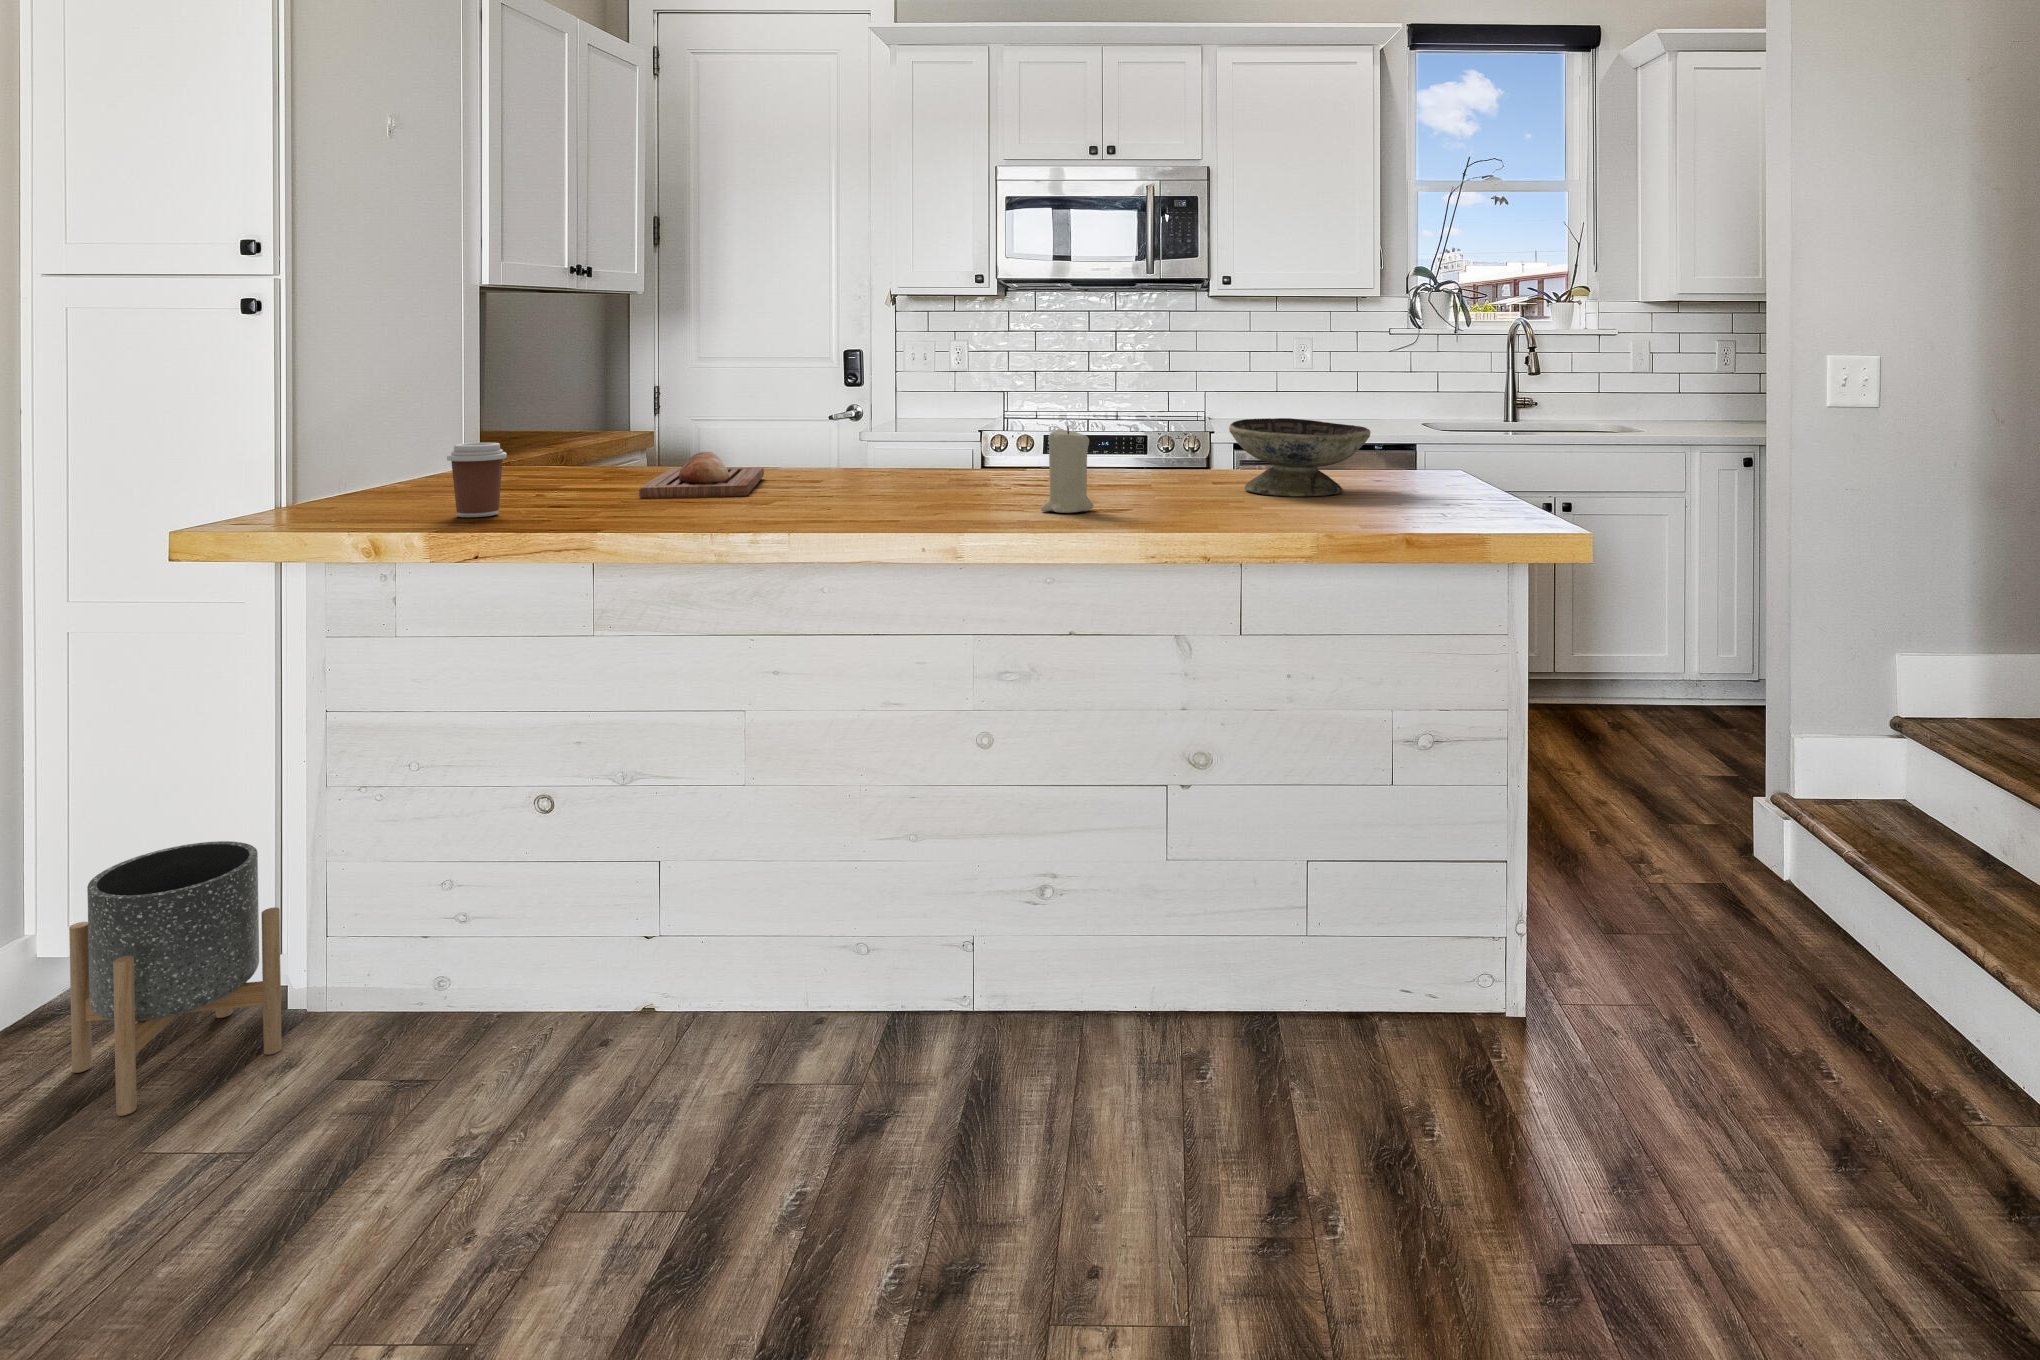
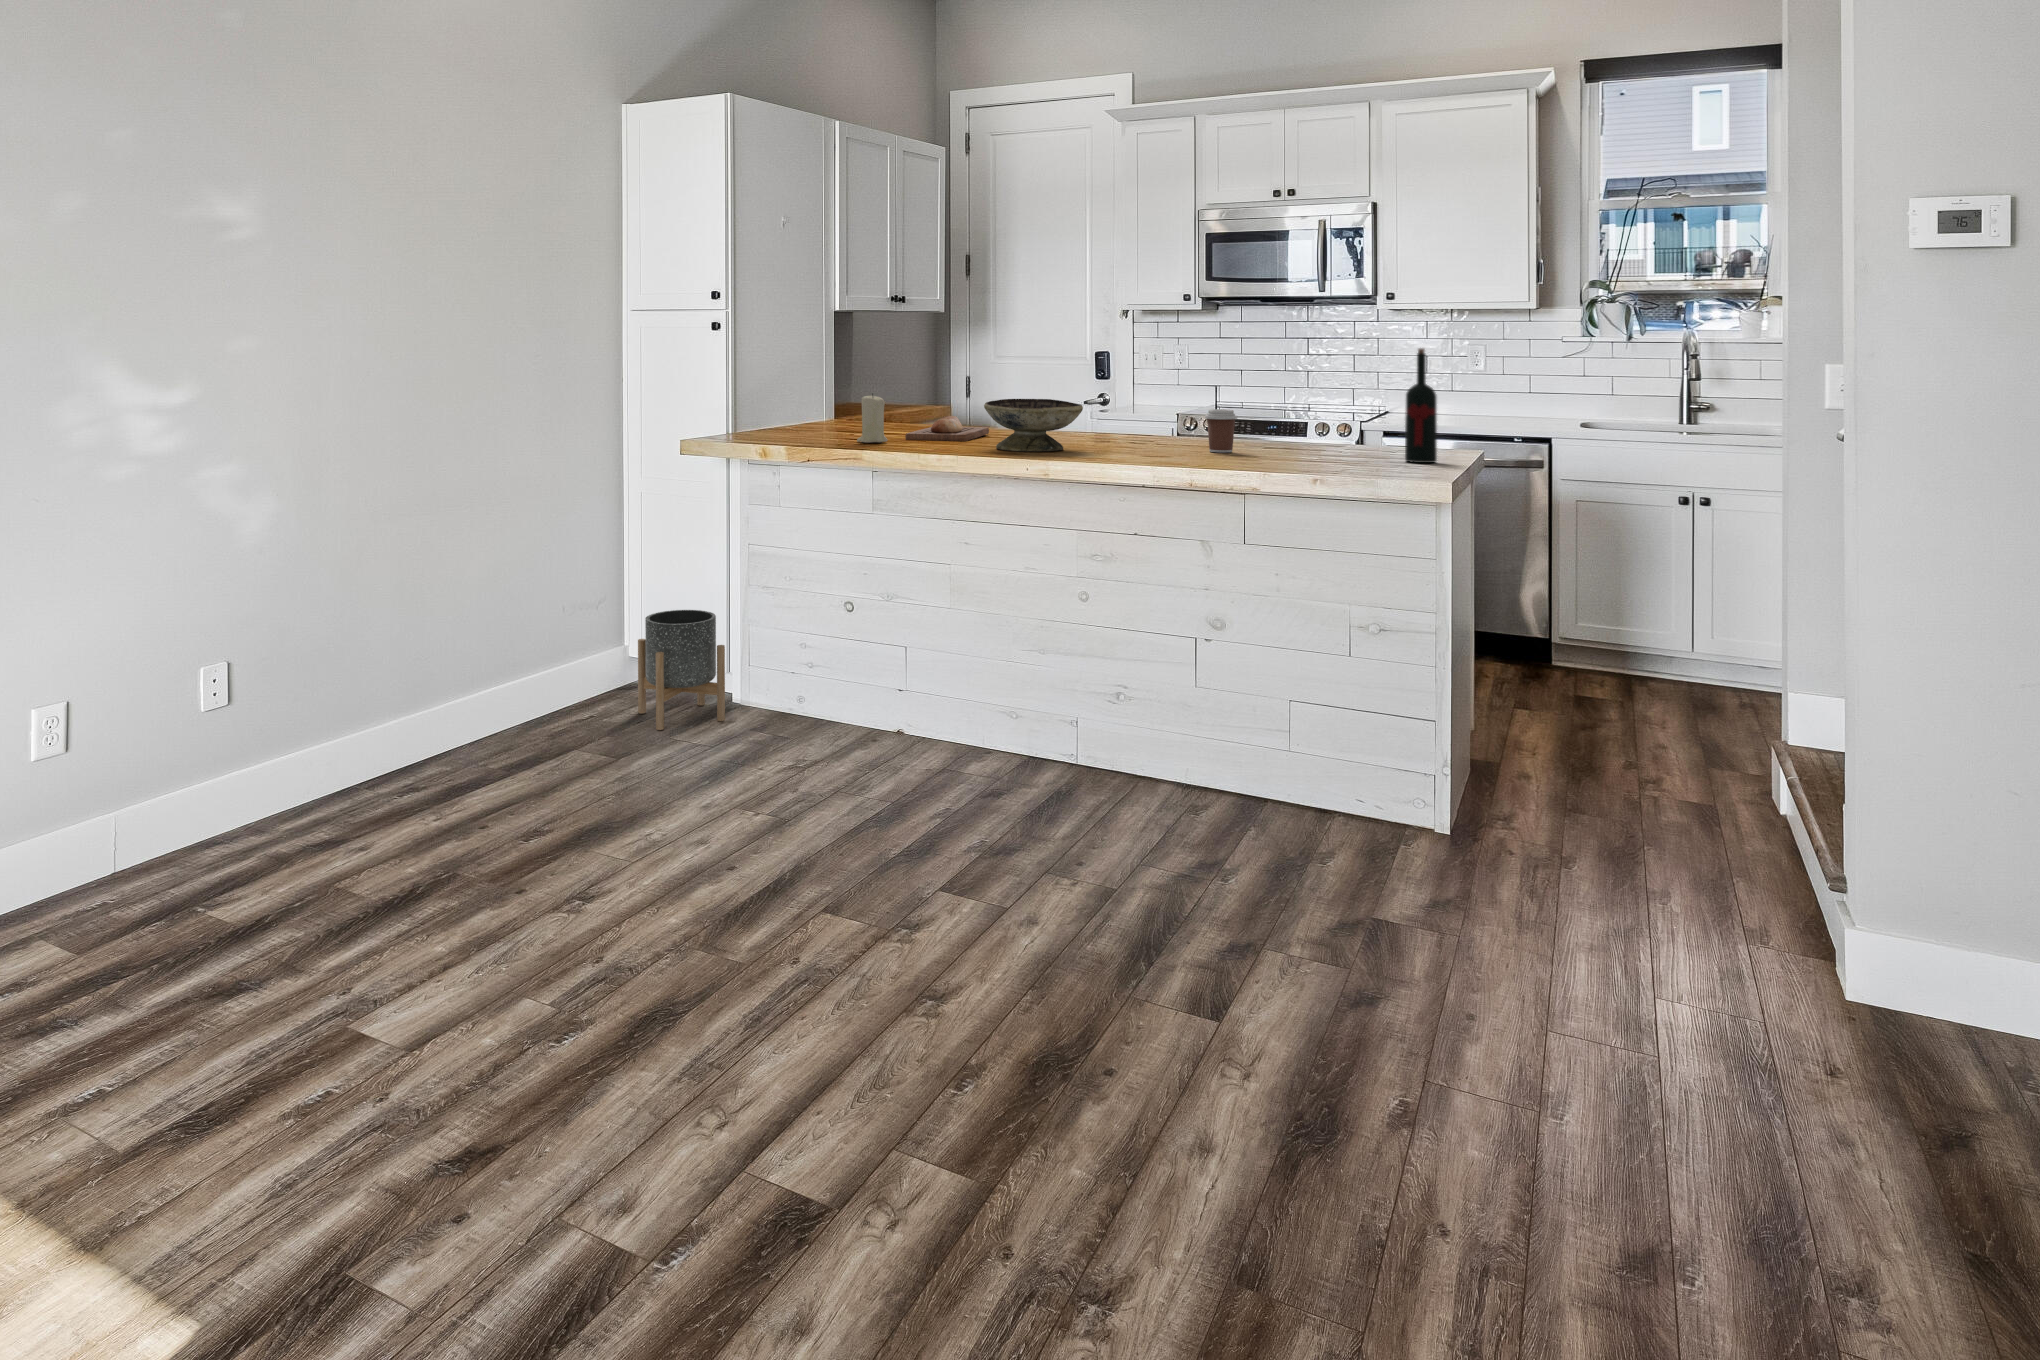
wine bottle: none [1423,344,1464,502] -> present [1405,348,1437,463]
decorative bowl: present [1229,418,1371,497] -> present [984,399,1083,452]
candle: present [1041,426,1094,513] -> present [857,394,888,443]
coffee cup: present [447,442,507,517] -> present [1205,409,1237,453]

